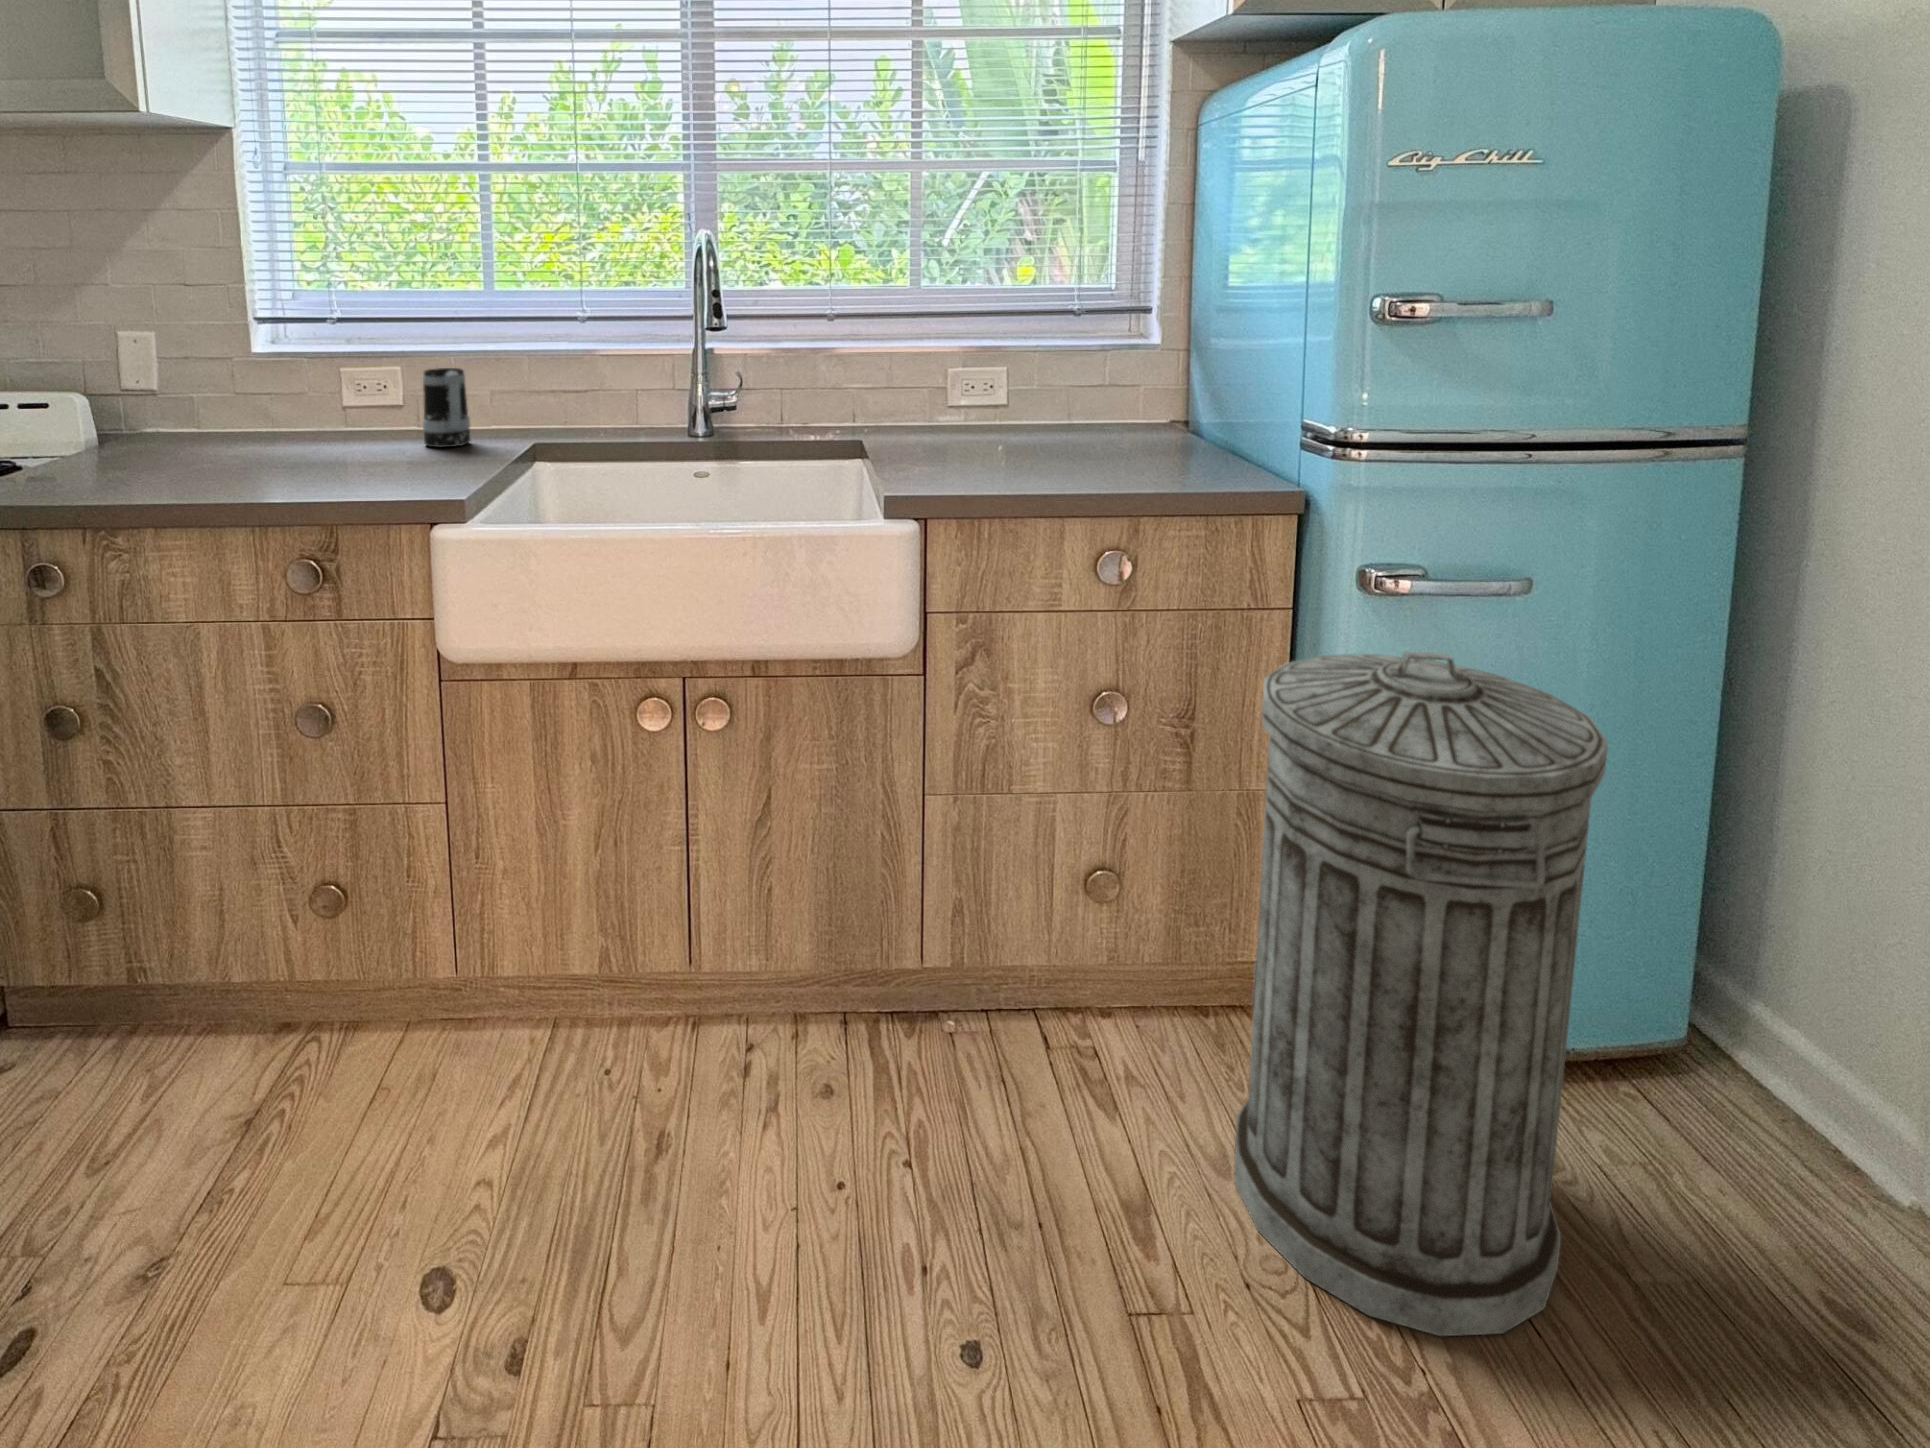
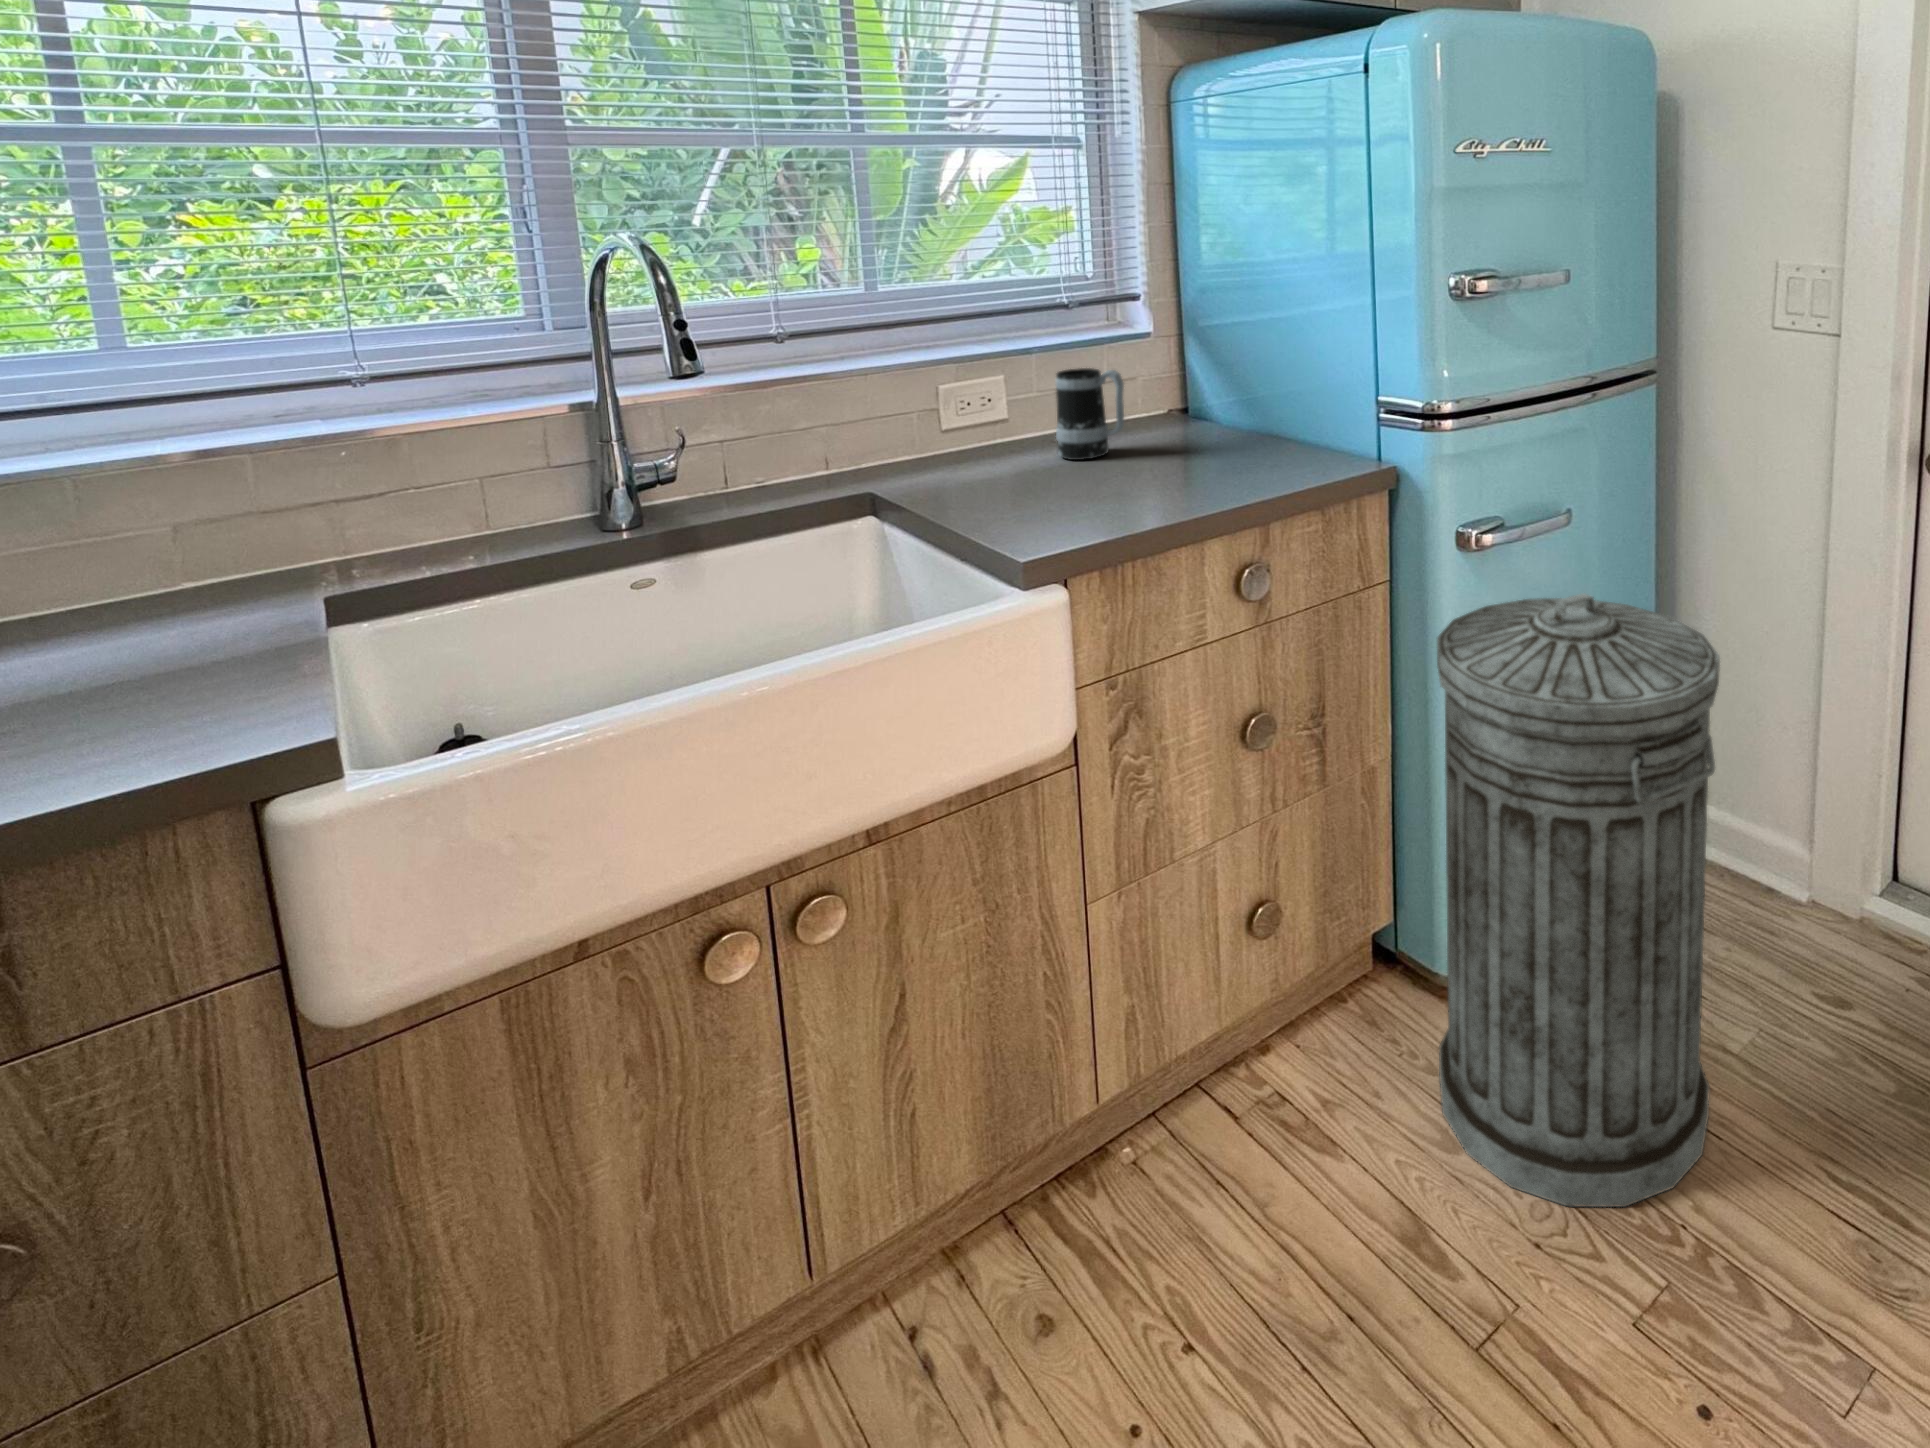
mug: present [423,368,470,447] -> present [1056,368,1124,460]

